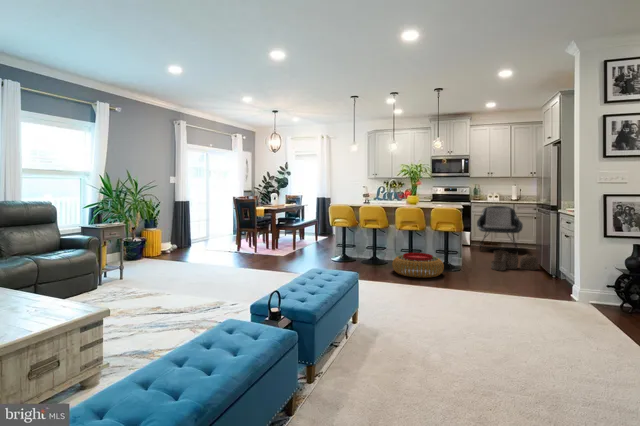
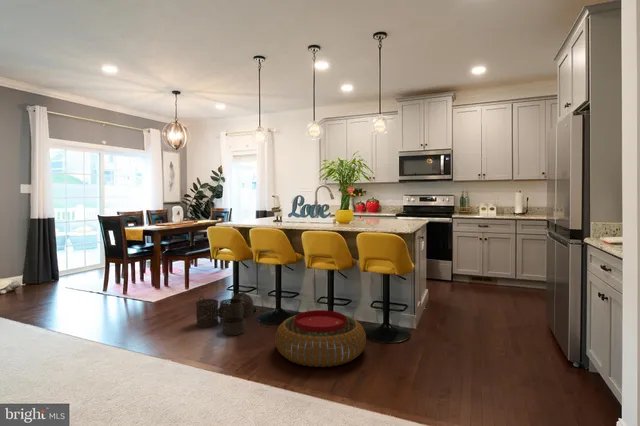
lounge chair: present [477,206,523,253] -> none [458,223,527,299]
woven basket: present [491,249,538,271] -> present [196,292,253,335]

